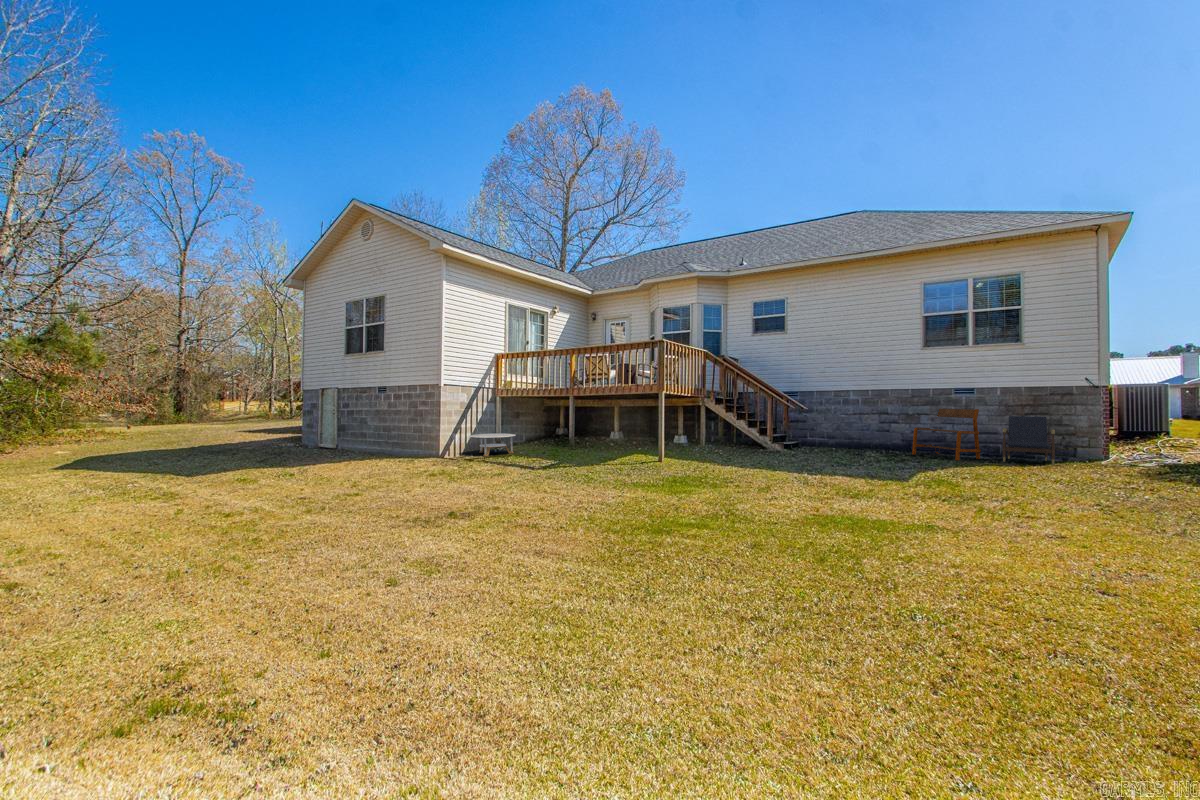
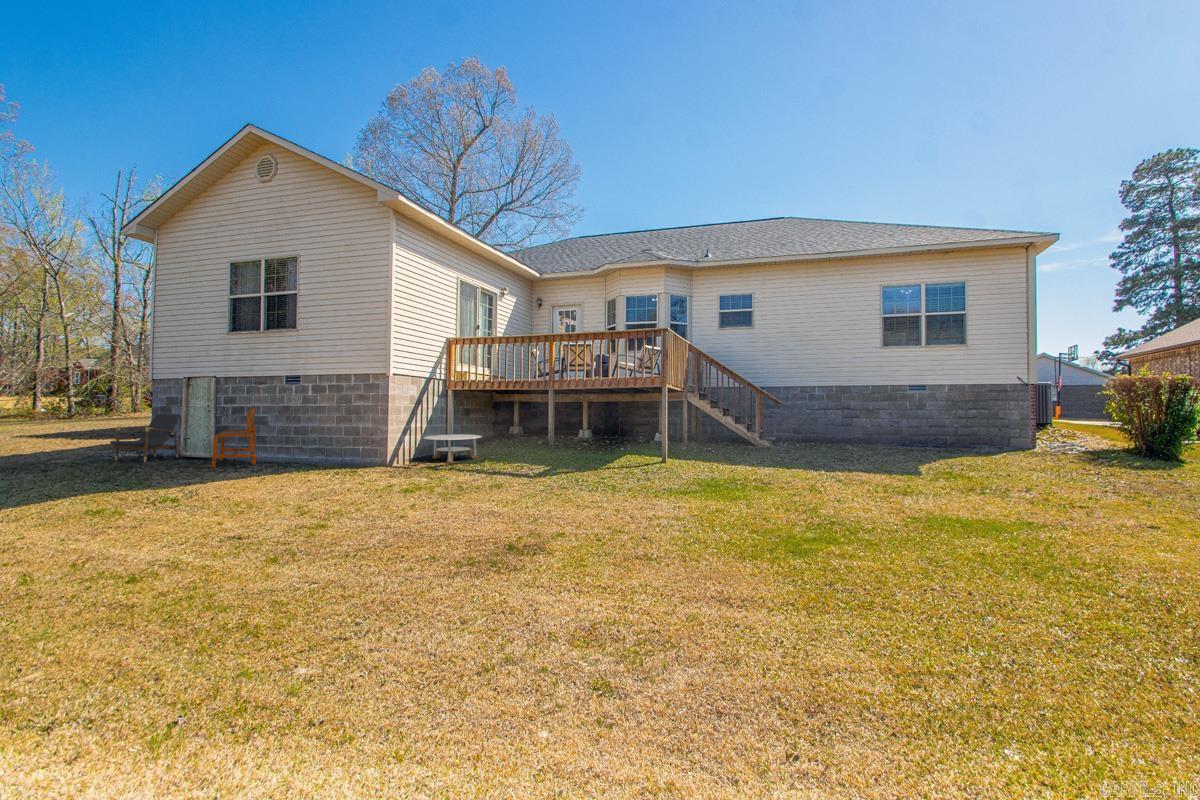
bench: present [912,408,981,460] -> present [211,407,259,467]
lounge chair: present [1003,416,1055,465] -> present [110,414,180,462]

